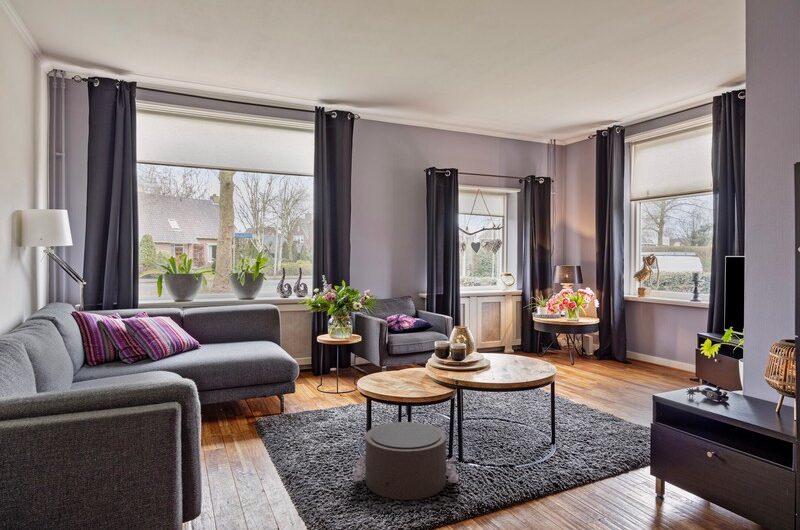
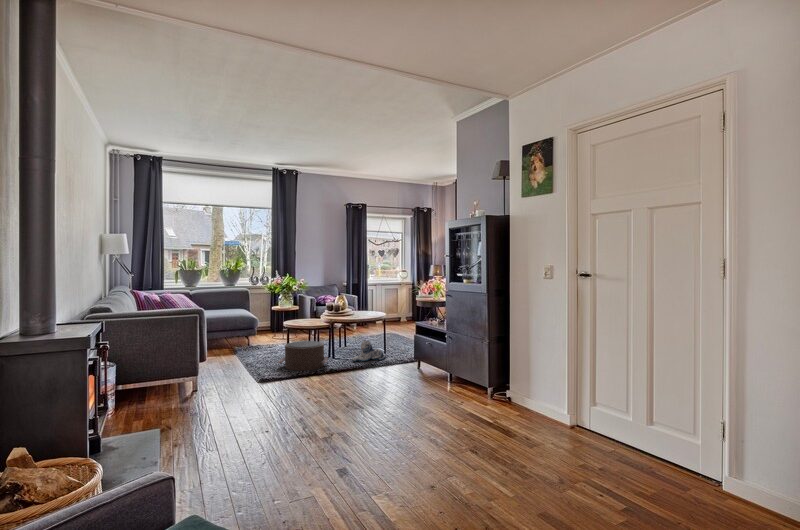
plush toy: none [496,420,558,467] -> present [352,340,385,361]

